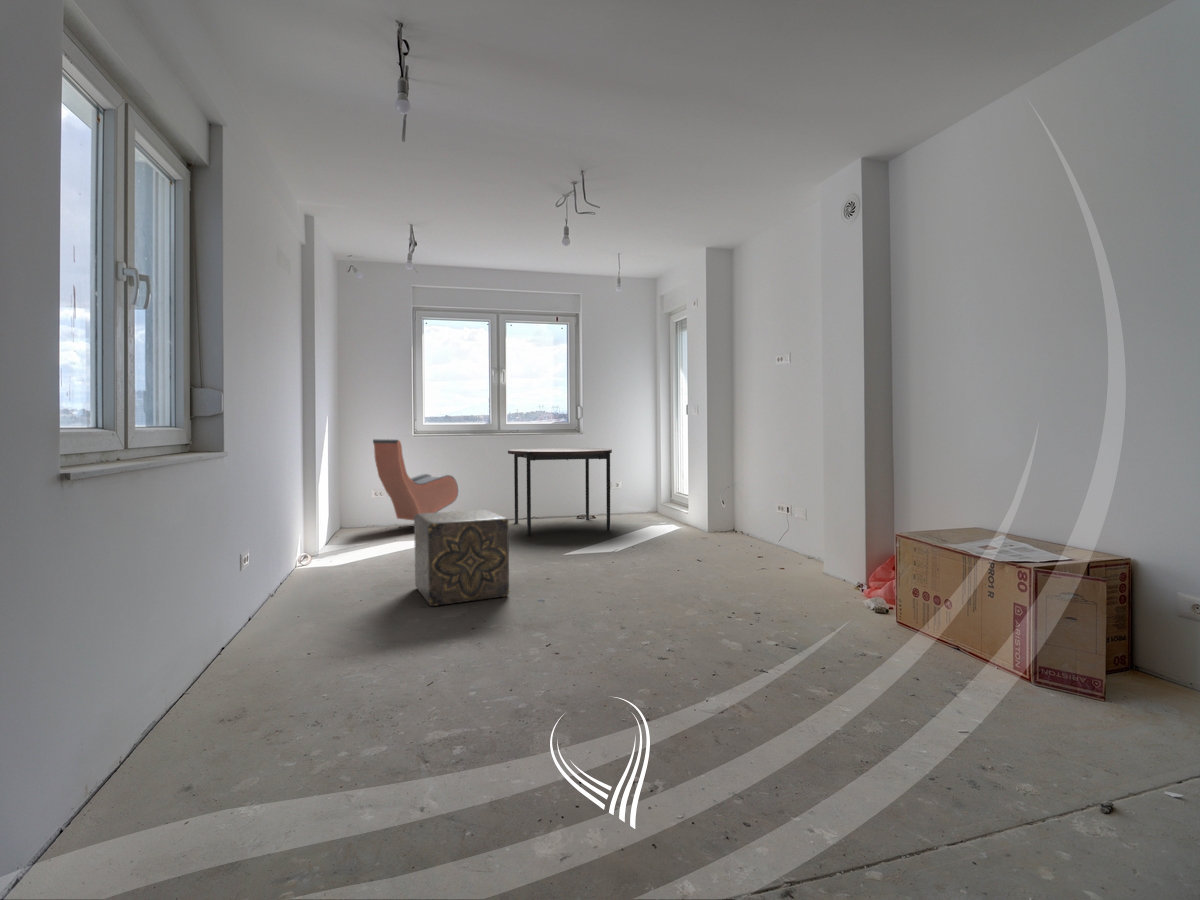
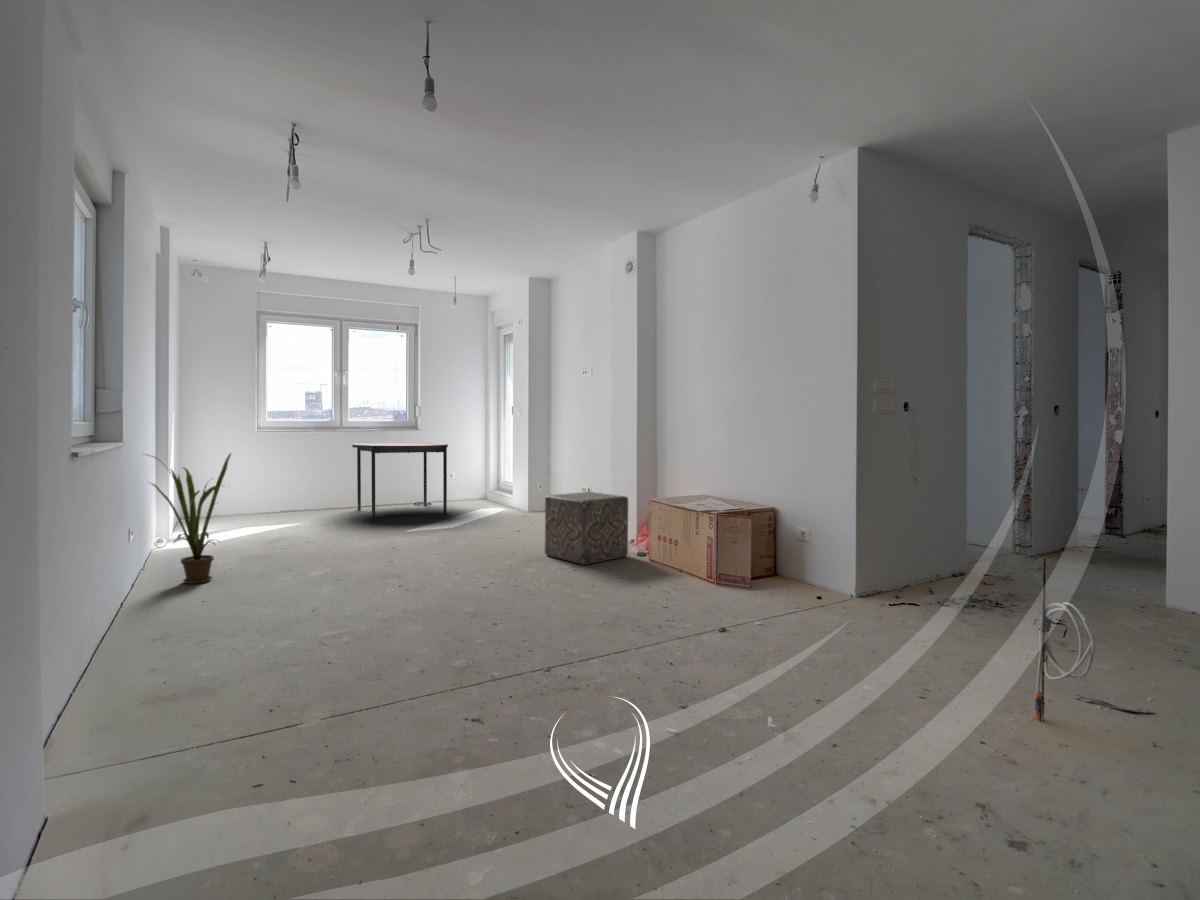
armchair: present [373,439,458,527] -> none [217,434,307,519]
house plant: none [254,462,356,621] -> present [149,454,231,584]
ottoman: present [414,510,509,606] -> present [545,492,628,565]

